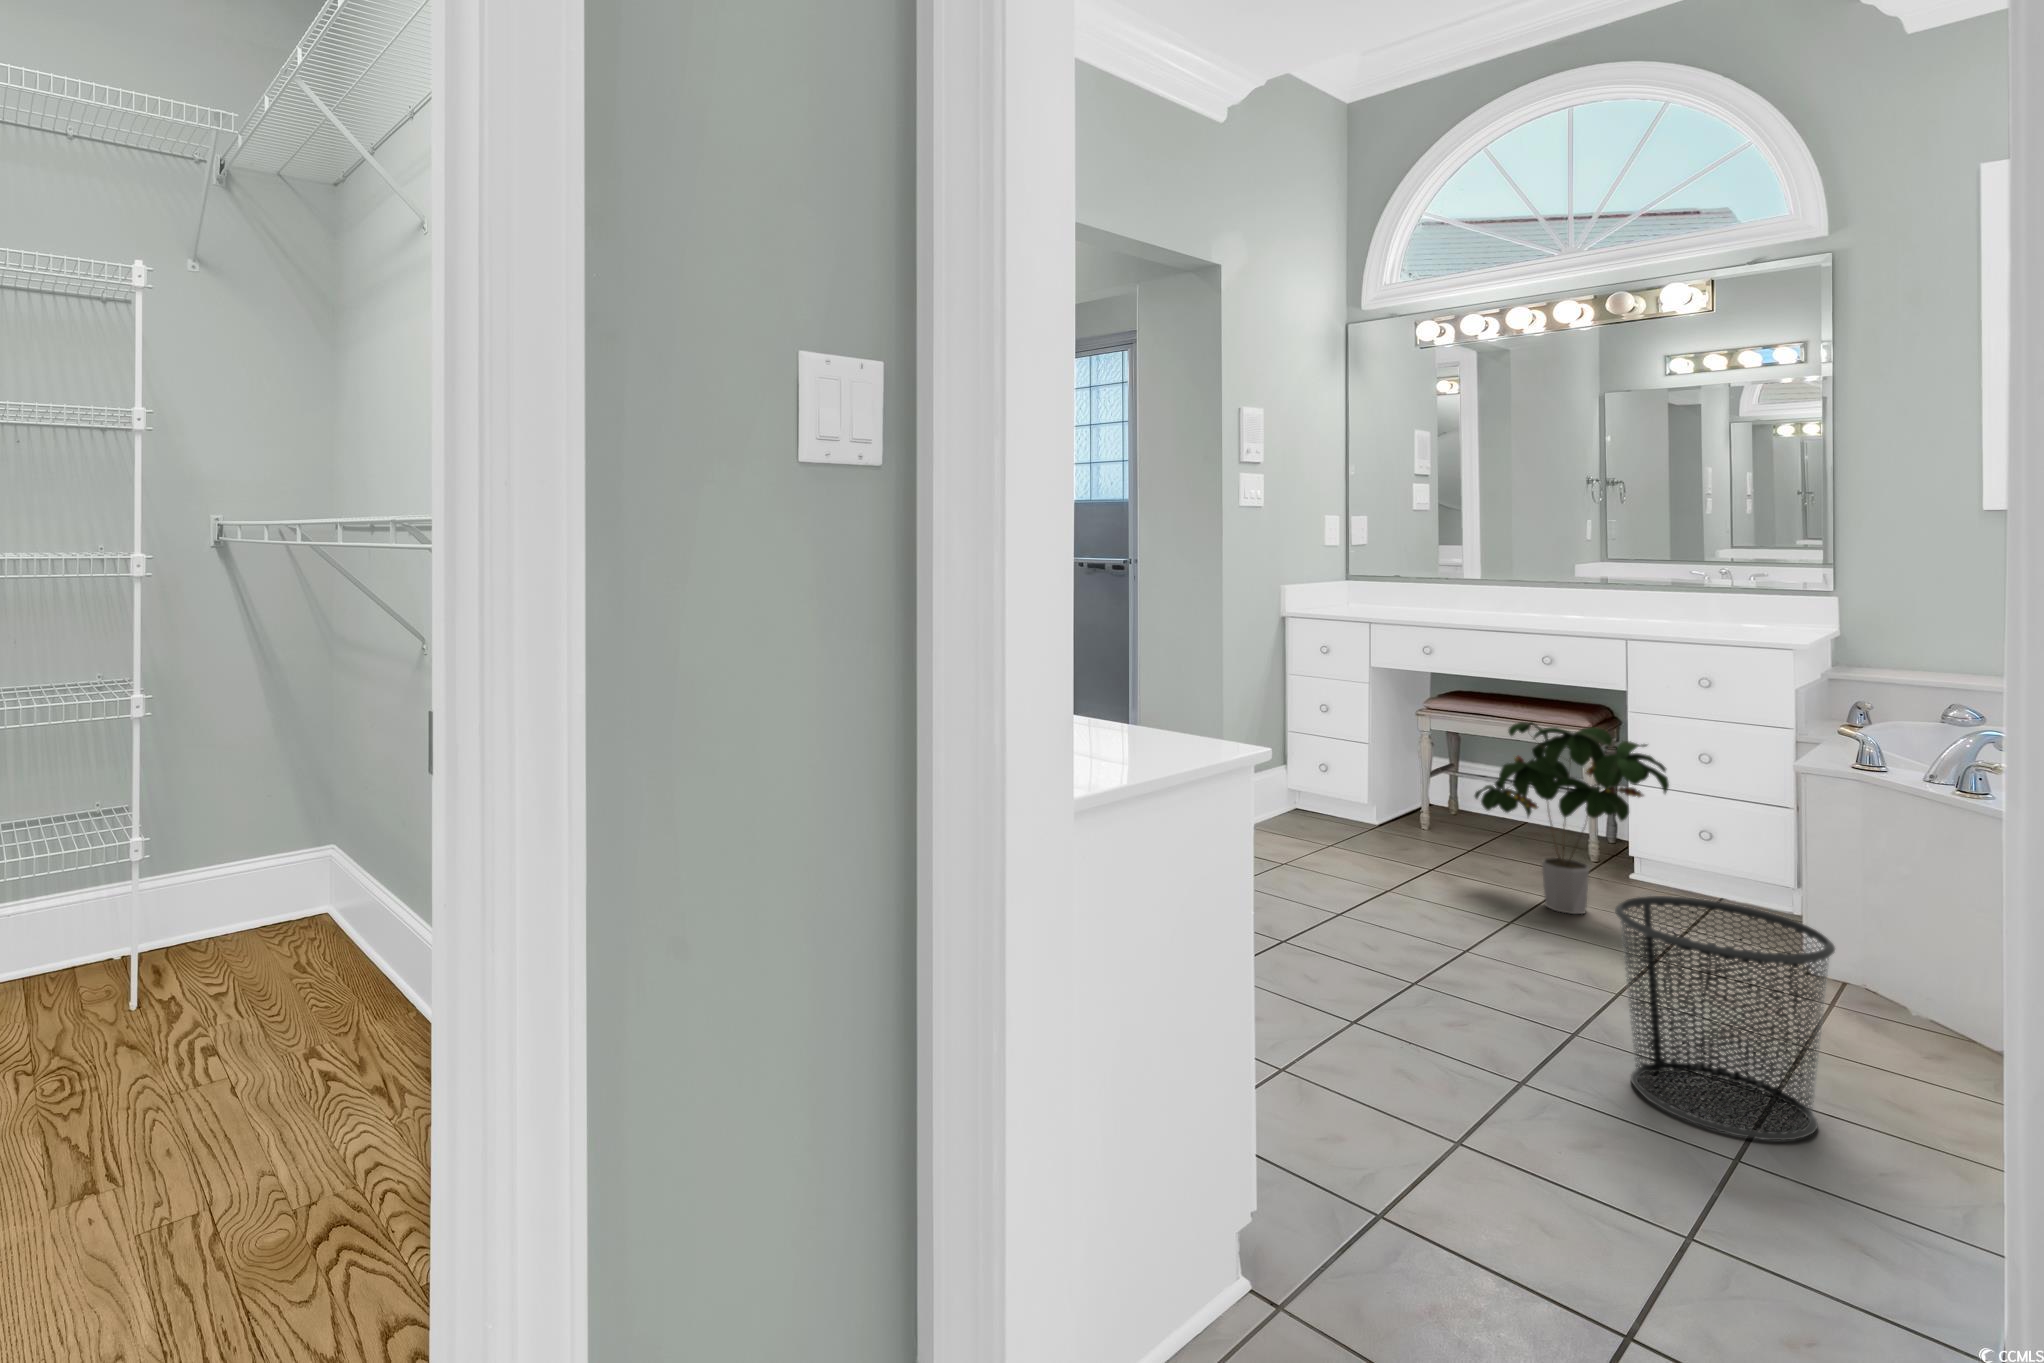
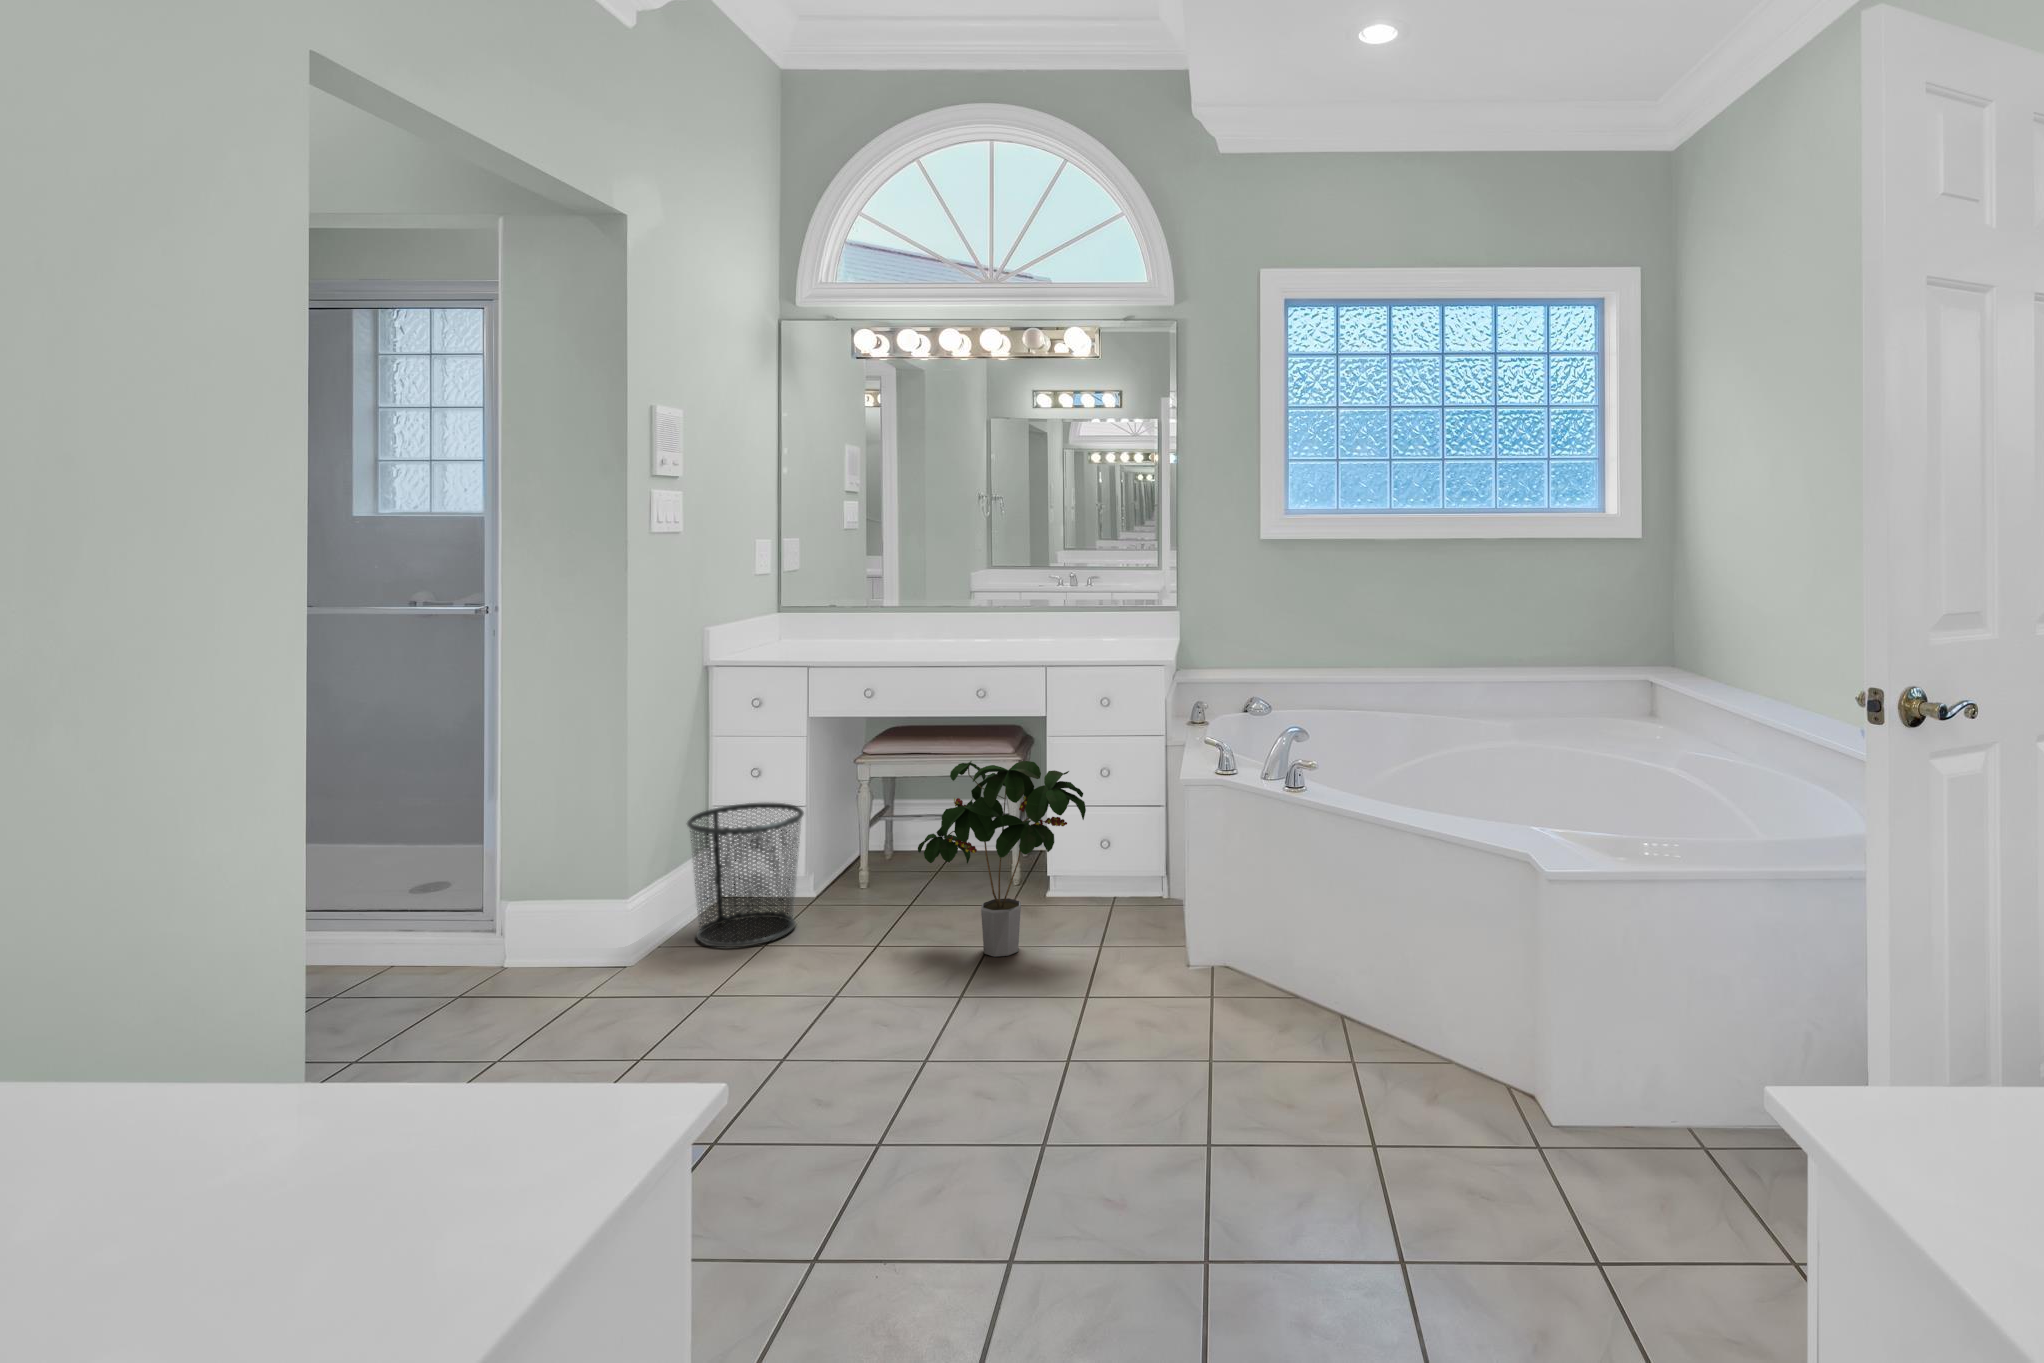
waste bin: present [1615,896,1835,1140] -> present [687,803,804,947]

